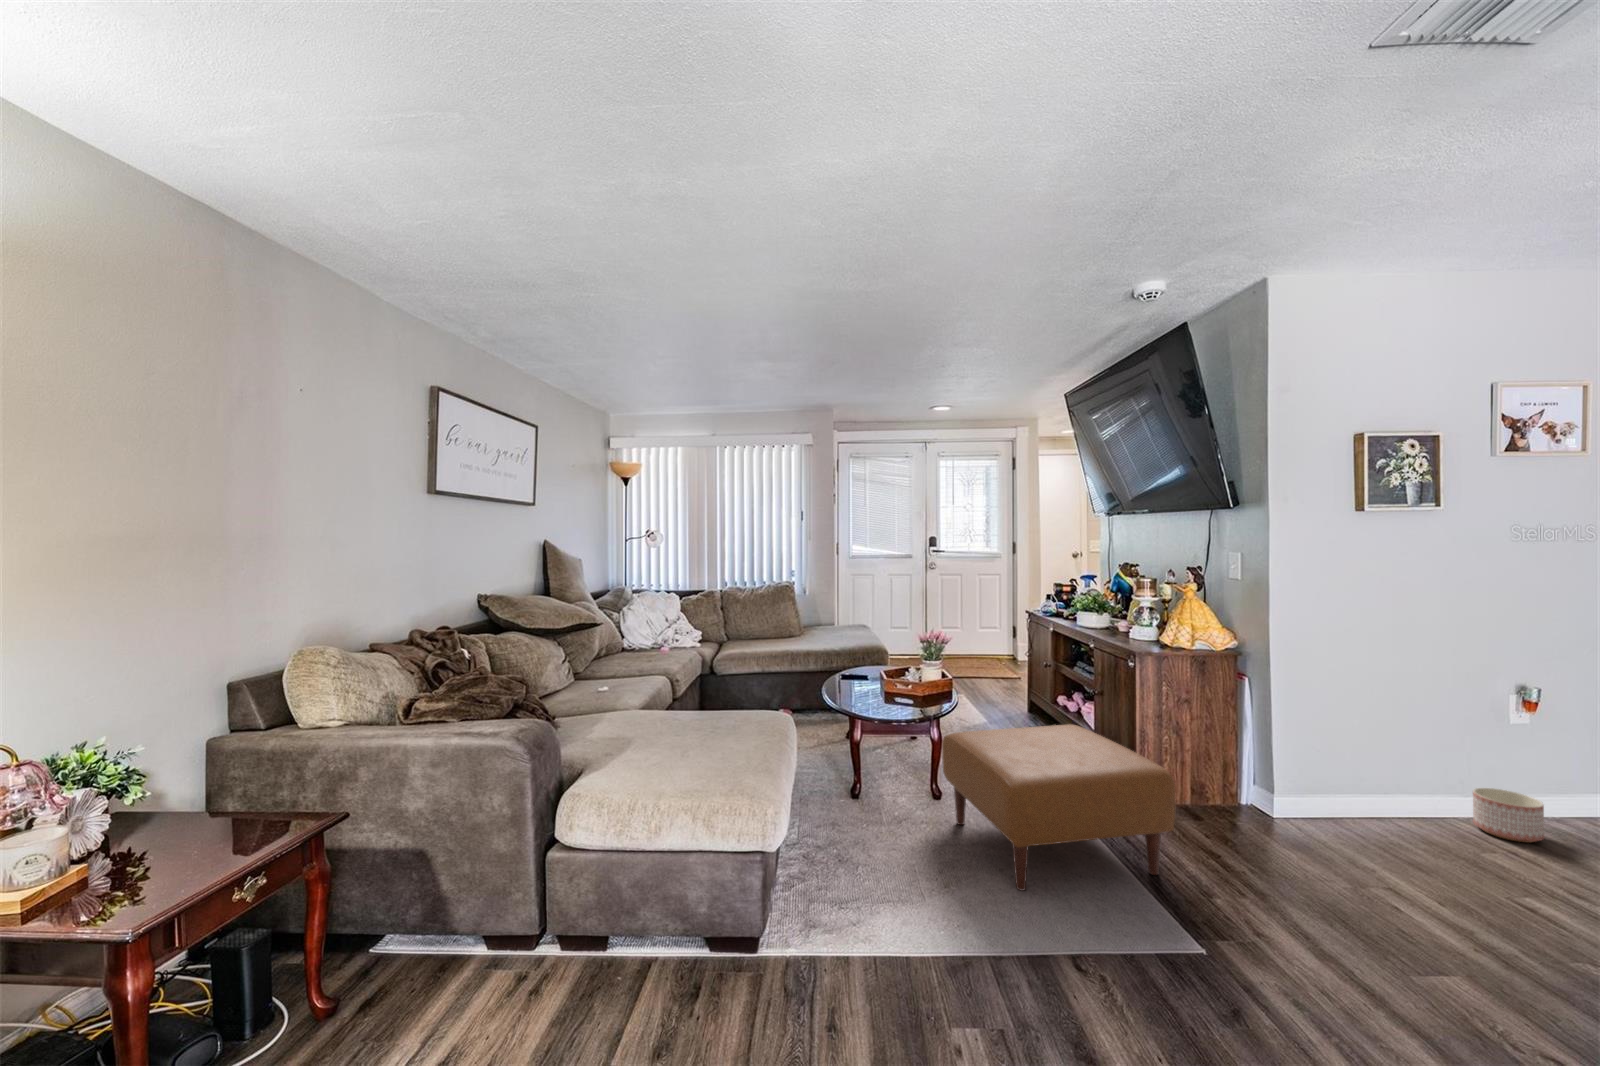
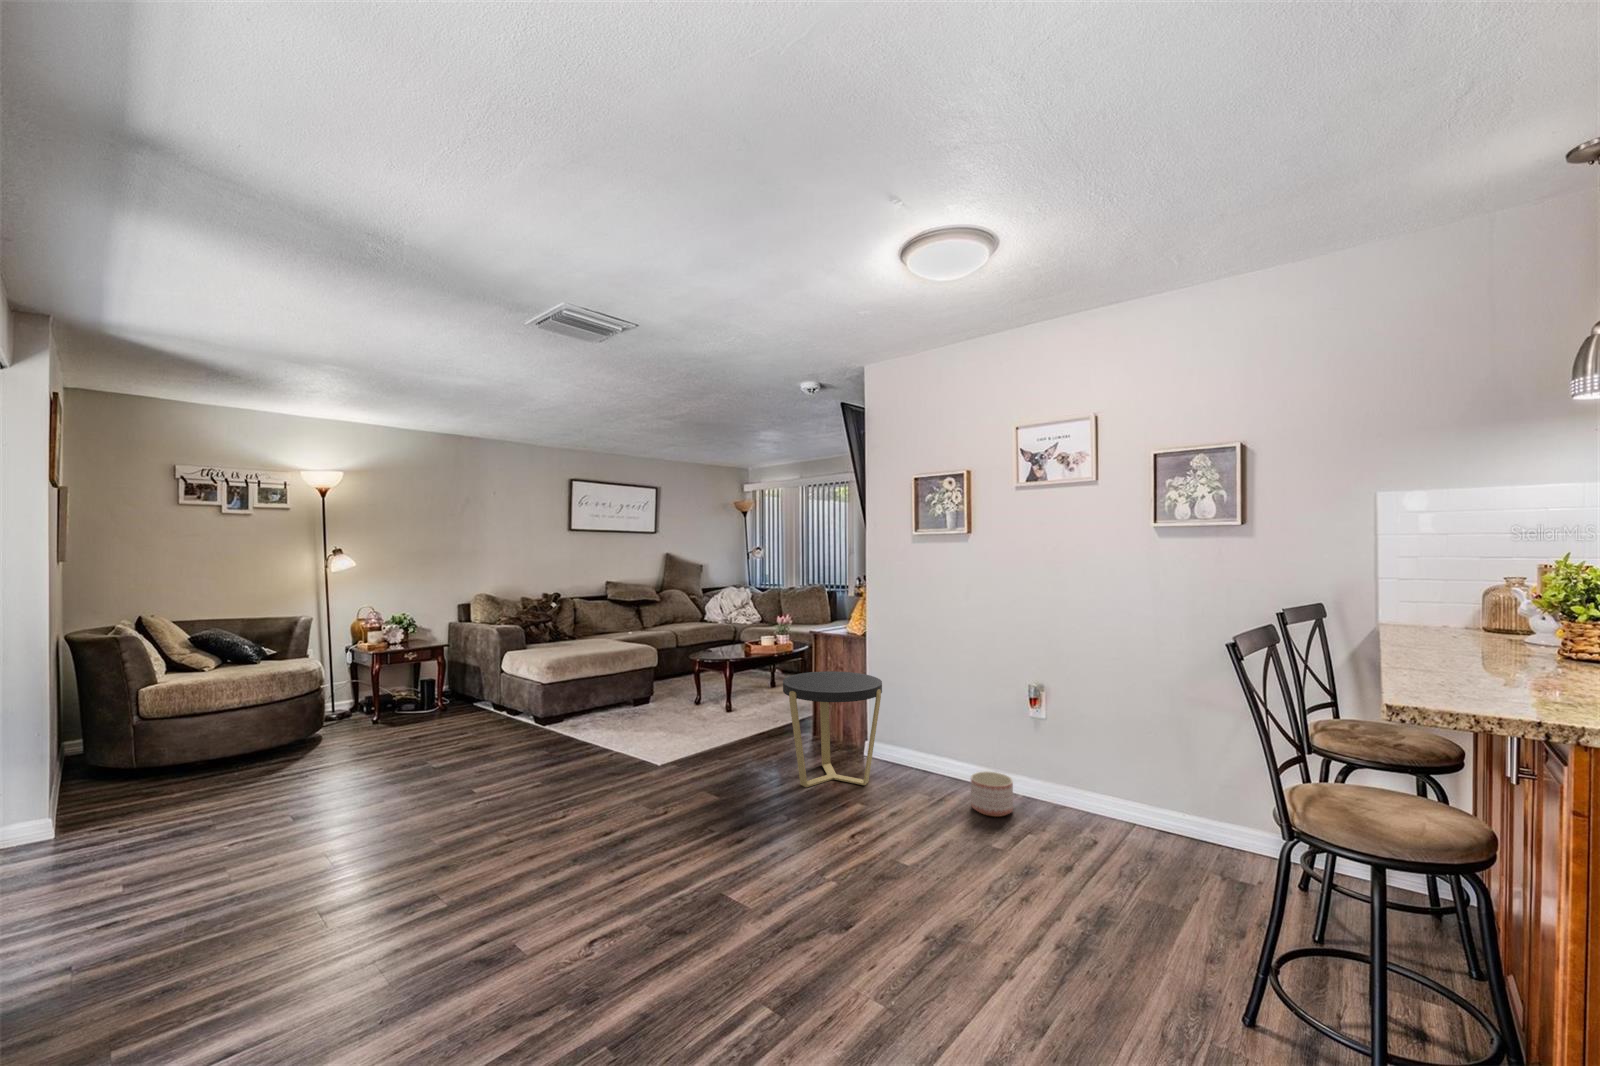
side table: none [1241,699,1427,882] -> present [783,671,882,787]
ottoman: present [942,724,1176,890] -> none [645,669,777,756]

